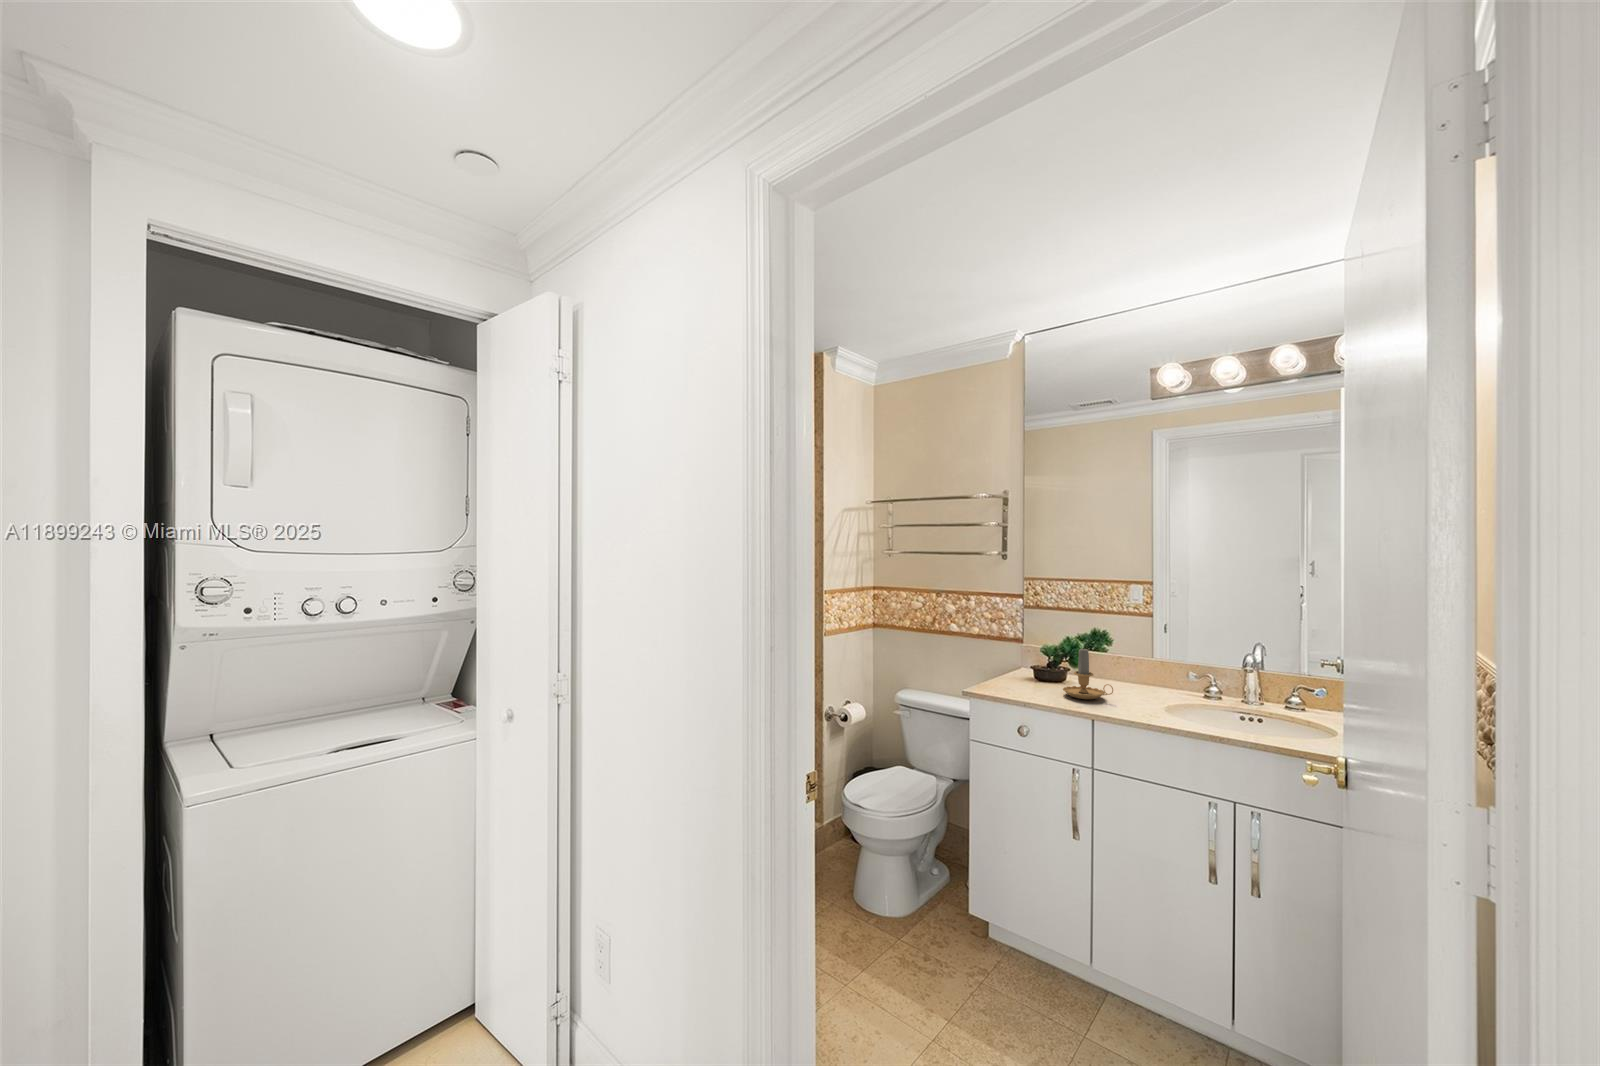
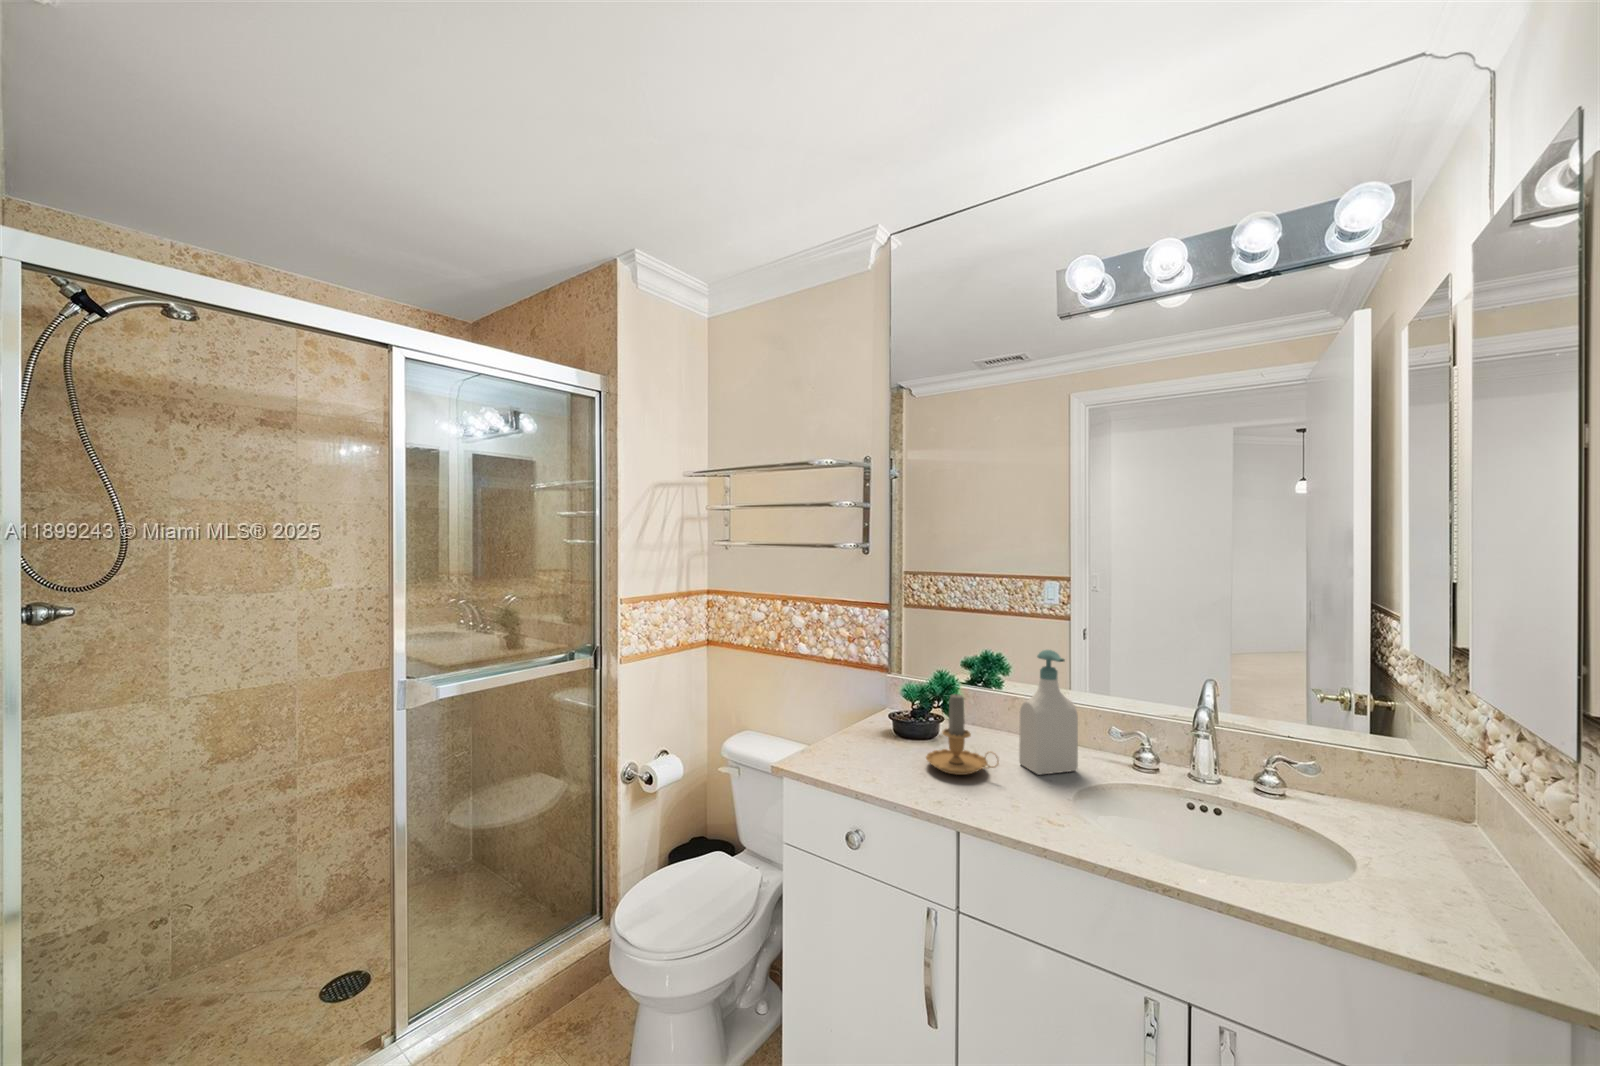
soap bottle: none [1126,621,1166,701] -> present [1019,650,1078,775]

